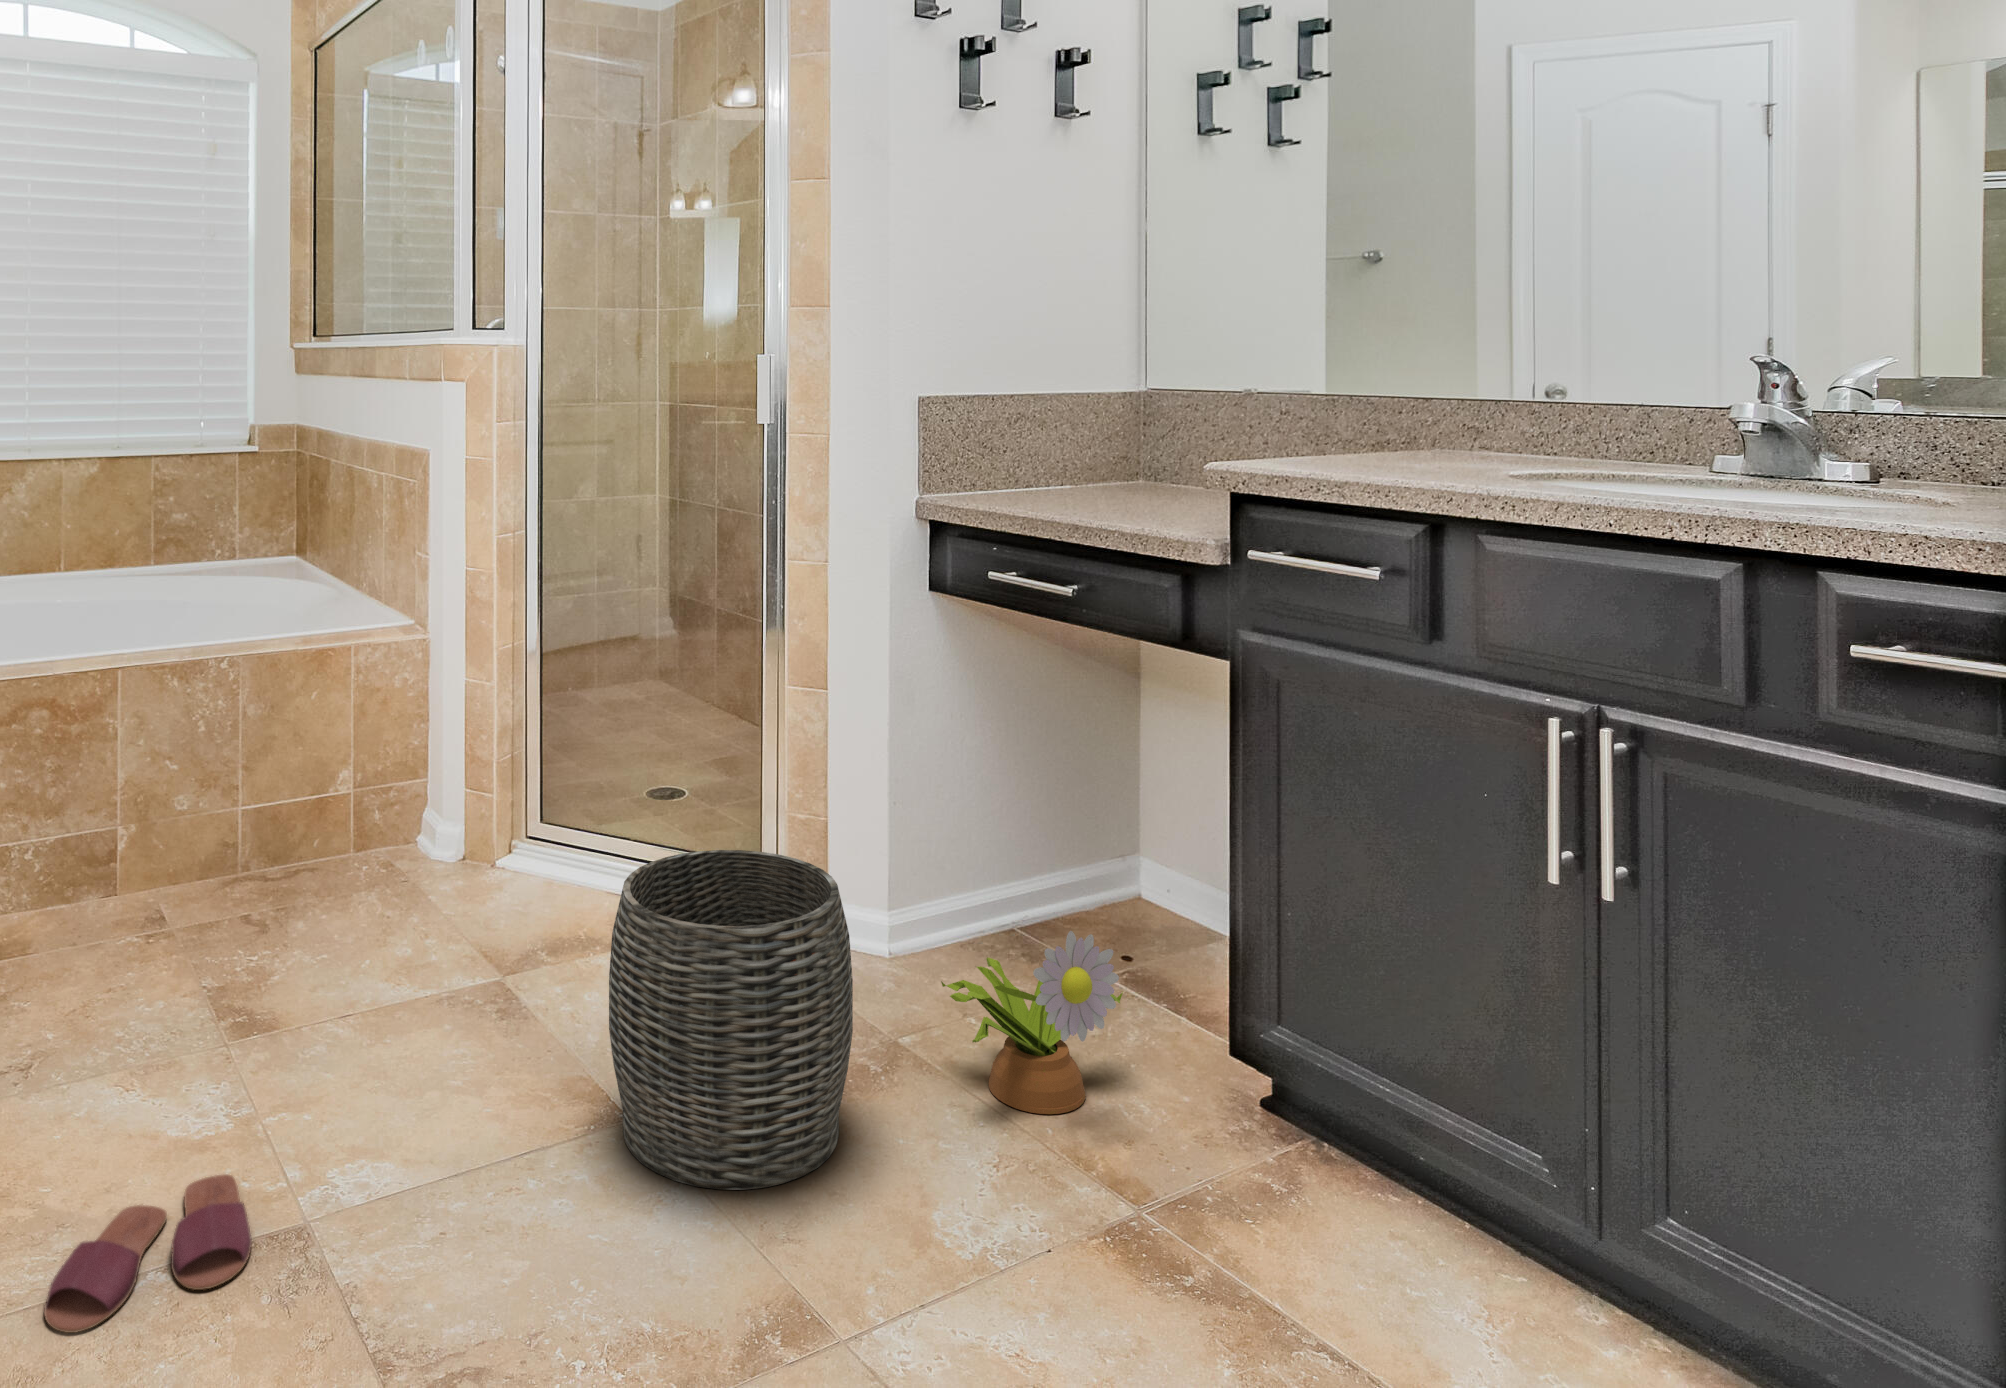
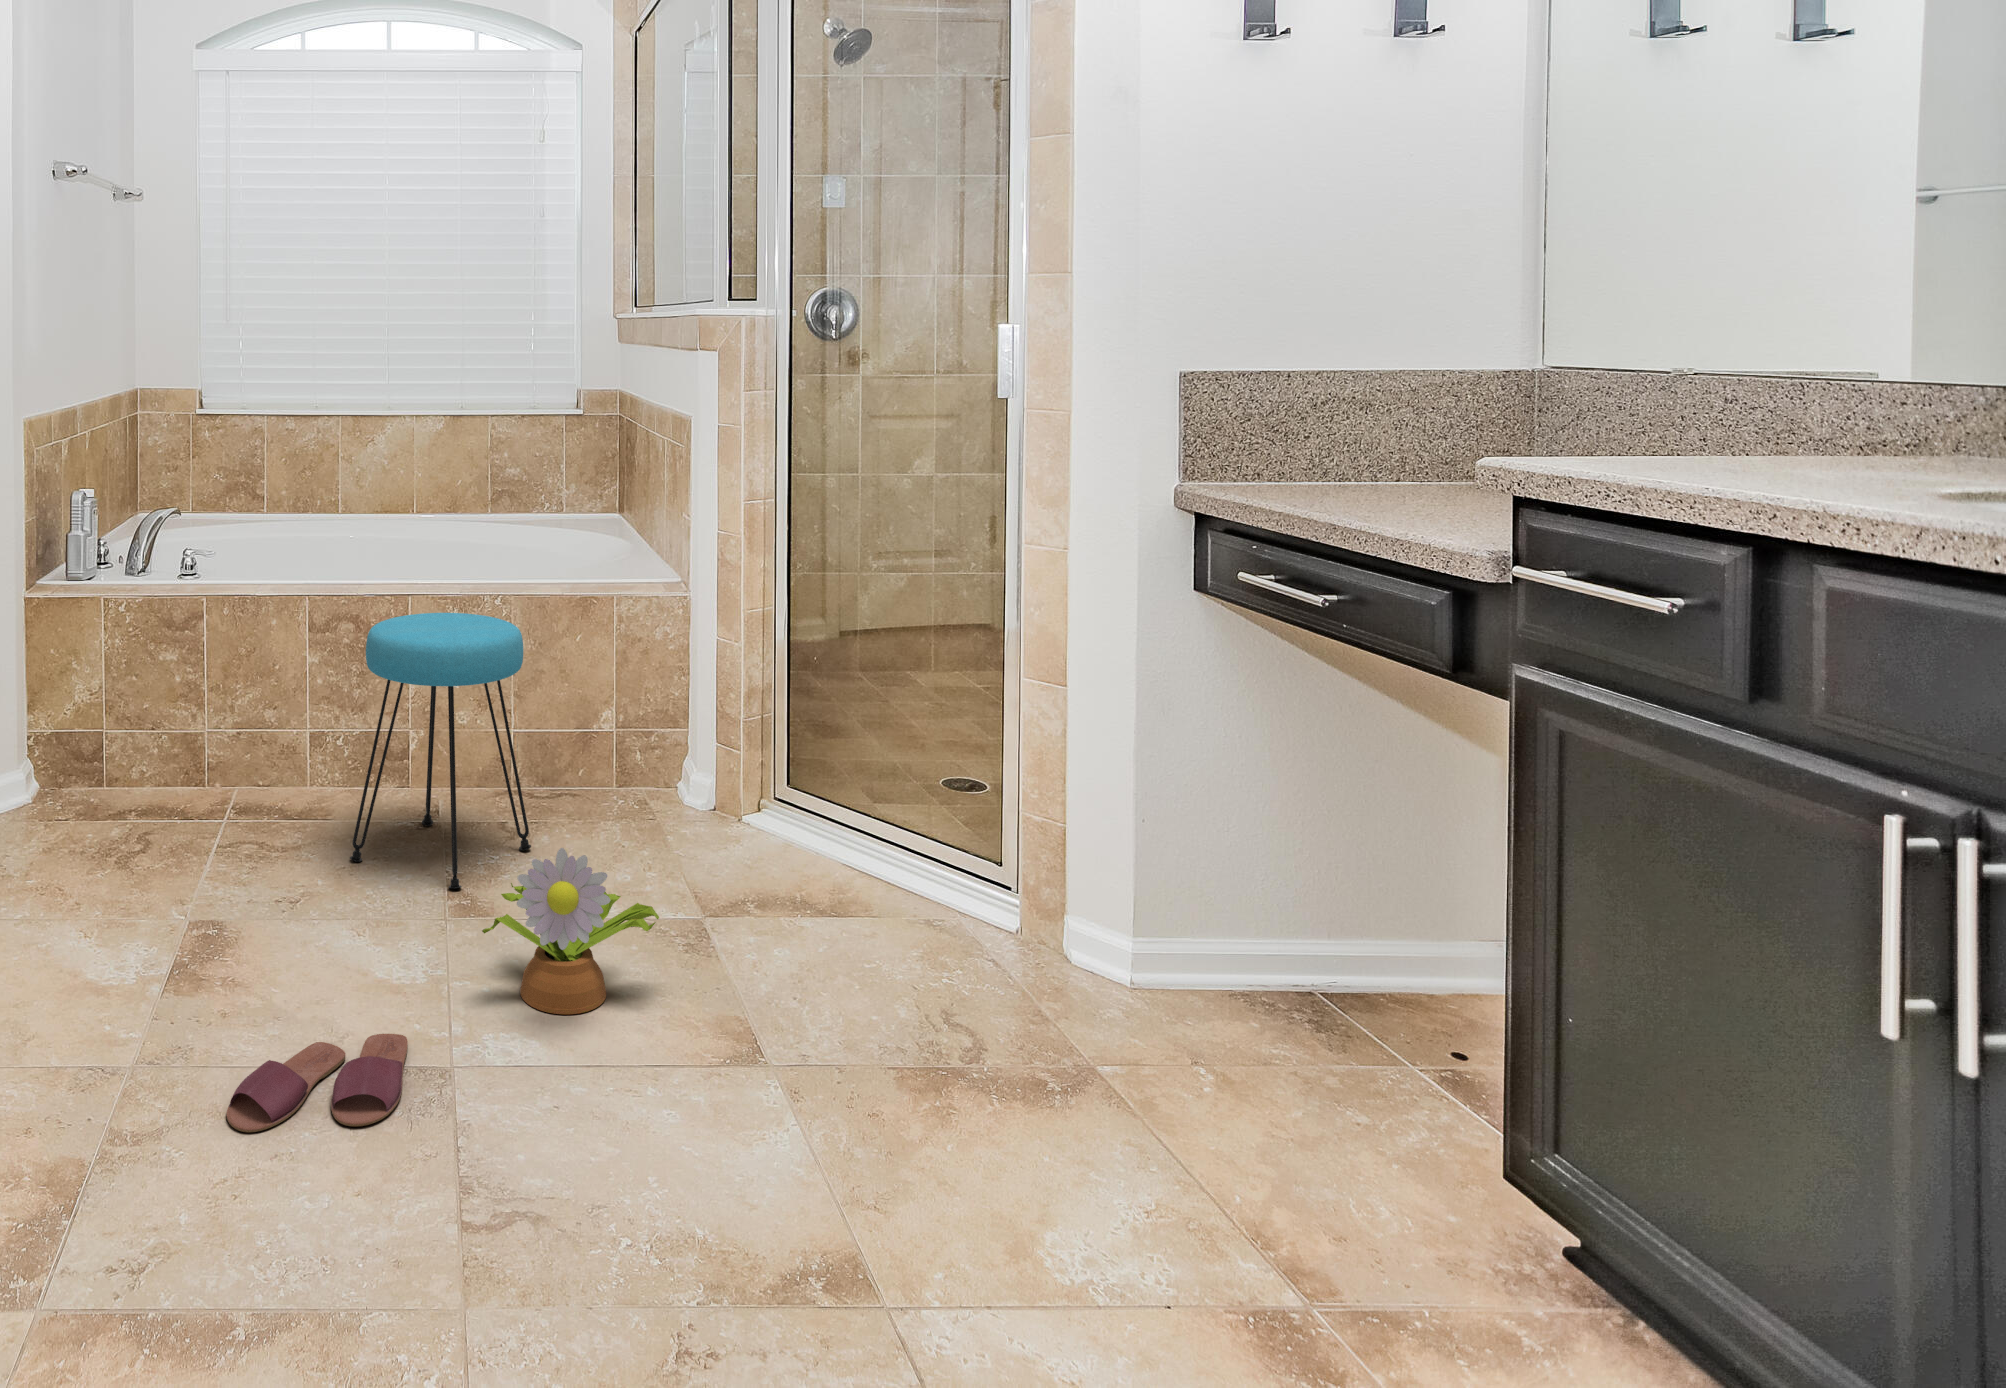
stool: none [72,689,285,1002] -> present [350,613,531,888]
woven basket: present [609,850,853,1190] -> none [749,825,1009,1180]
decorative plant: present [941,931,1123,1114] -> present [482,848,659,1014]

